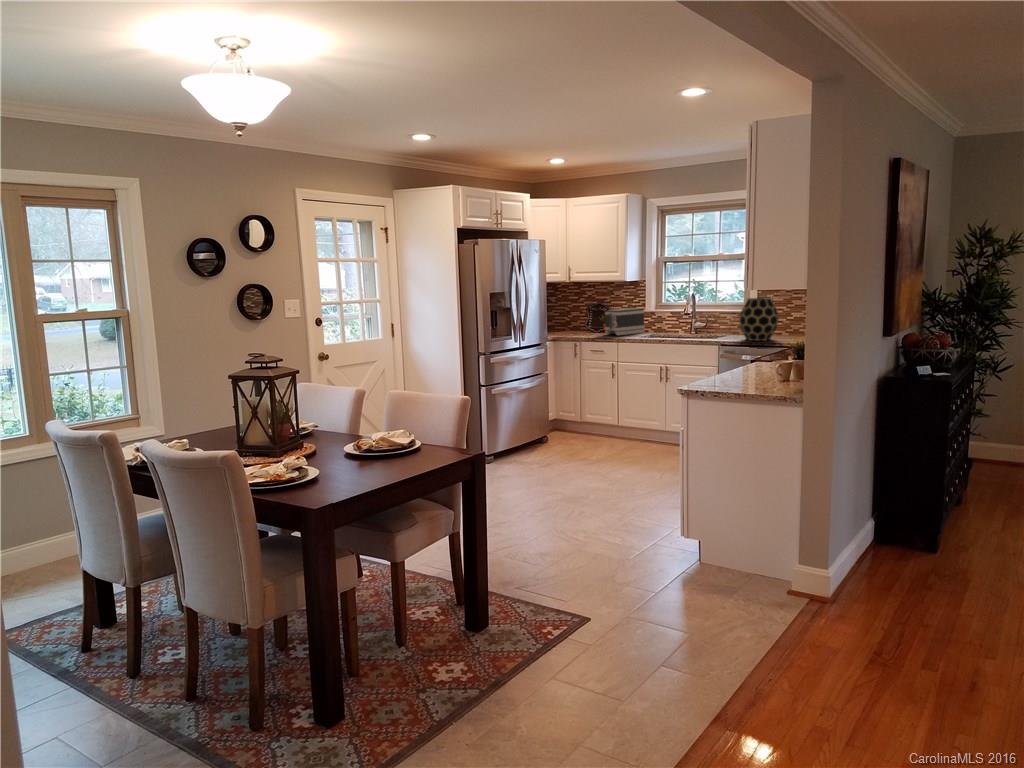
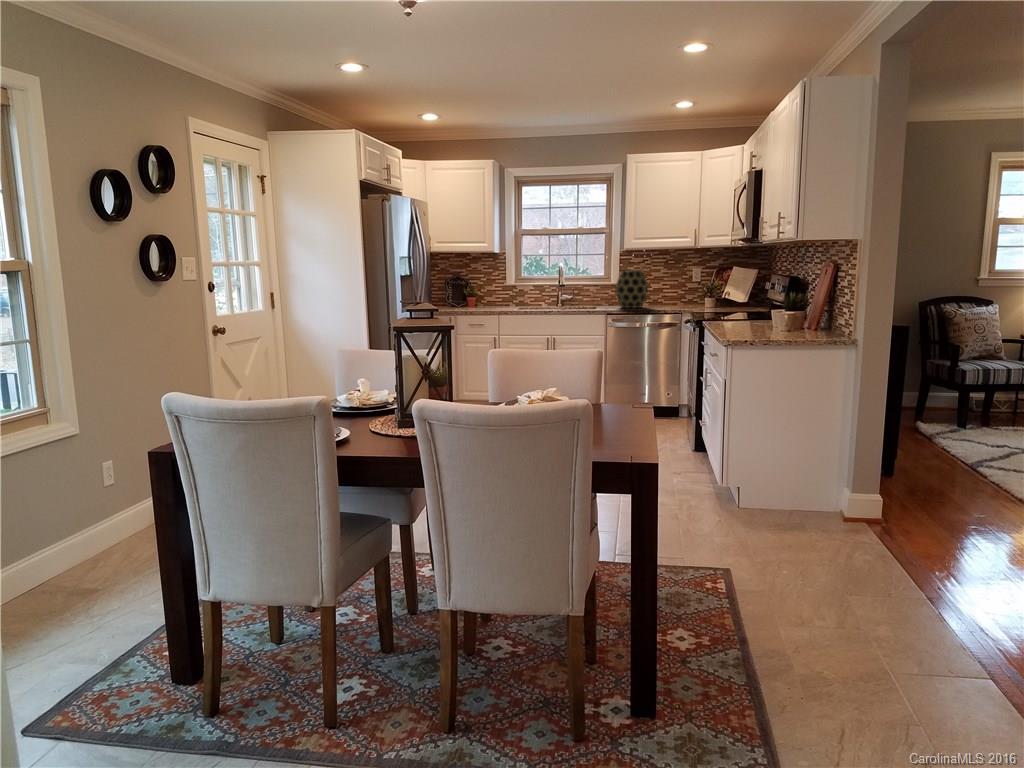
toaster: present [605,308,645,335] -> none [477,281,514,308]

